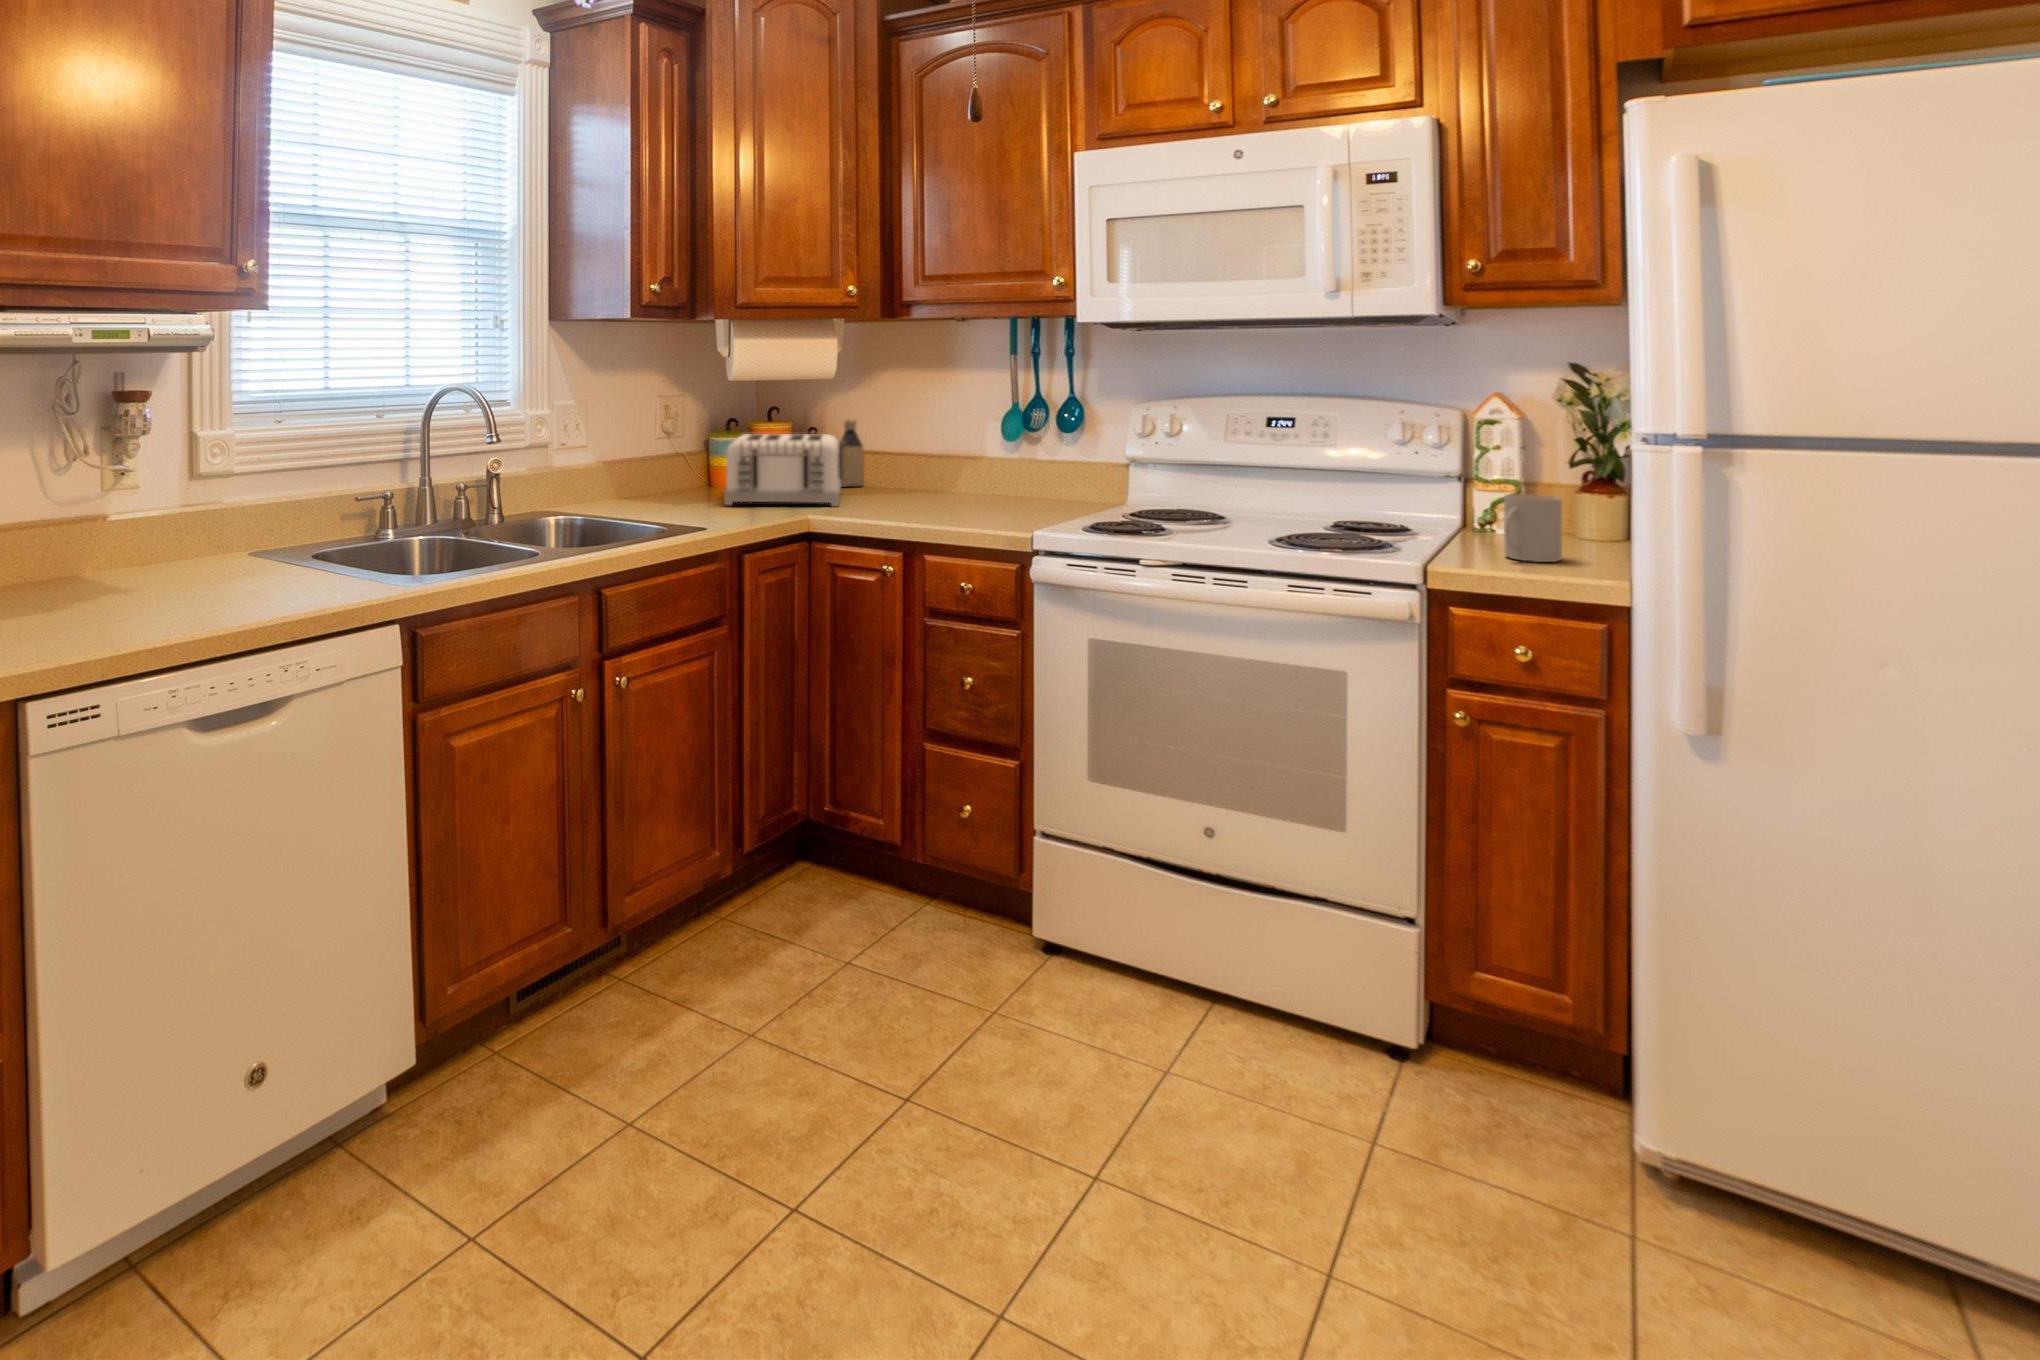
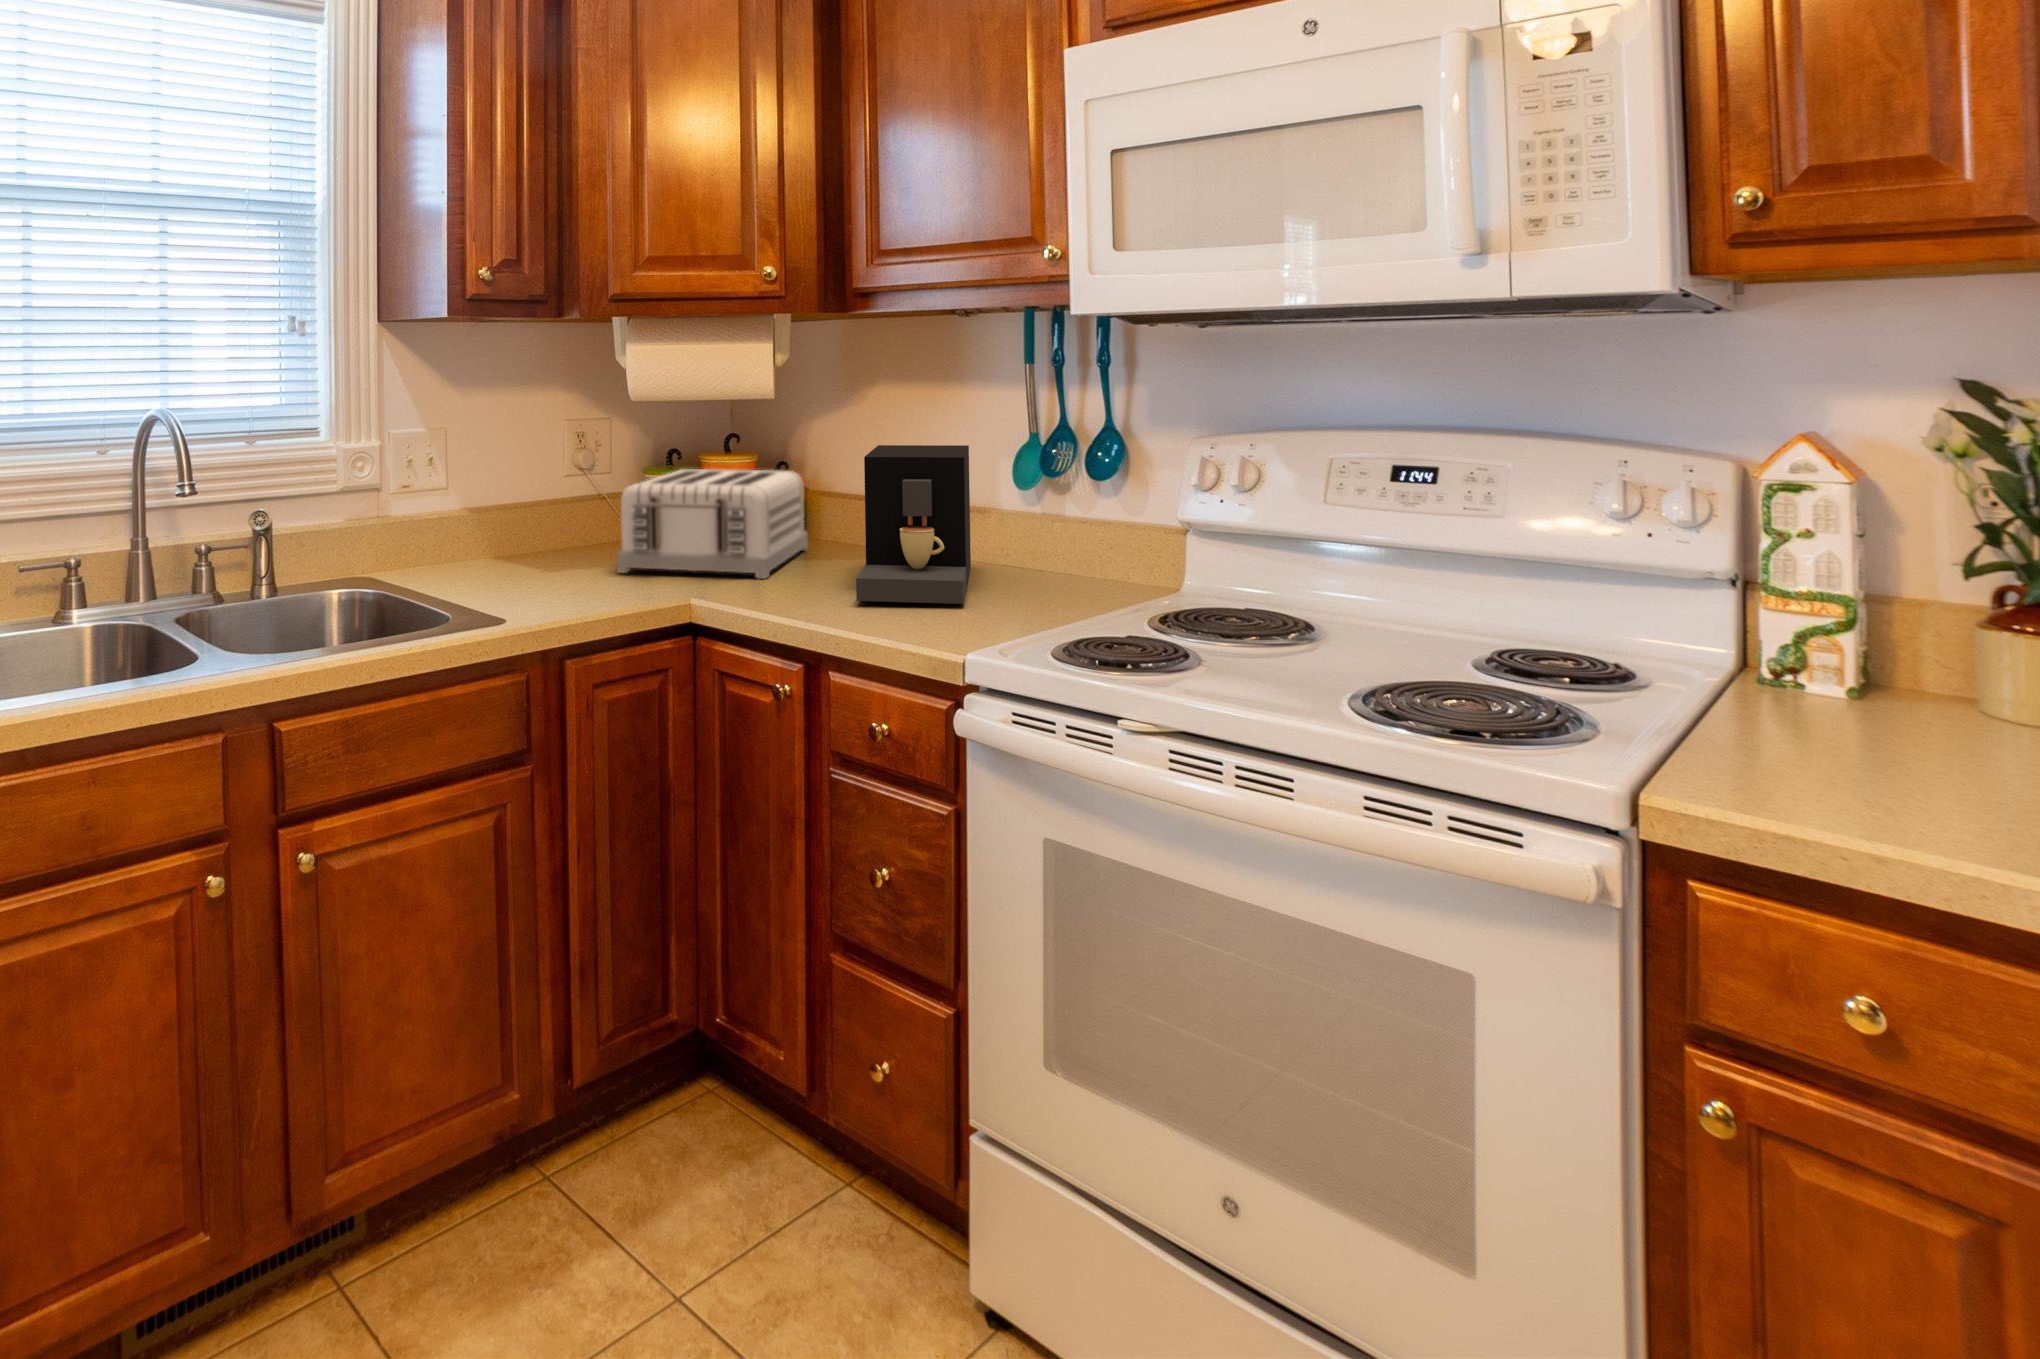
coffee maker: none [908,413,997,514] -> present [856,445,971,604]
bottle: present [839,420,864,487] -> none [816,450,852,540]
mug: present [1504,494,1562,562] -> none [1813,641,1948,791]

